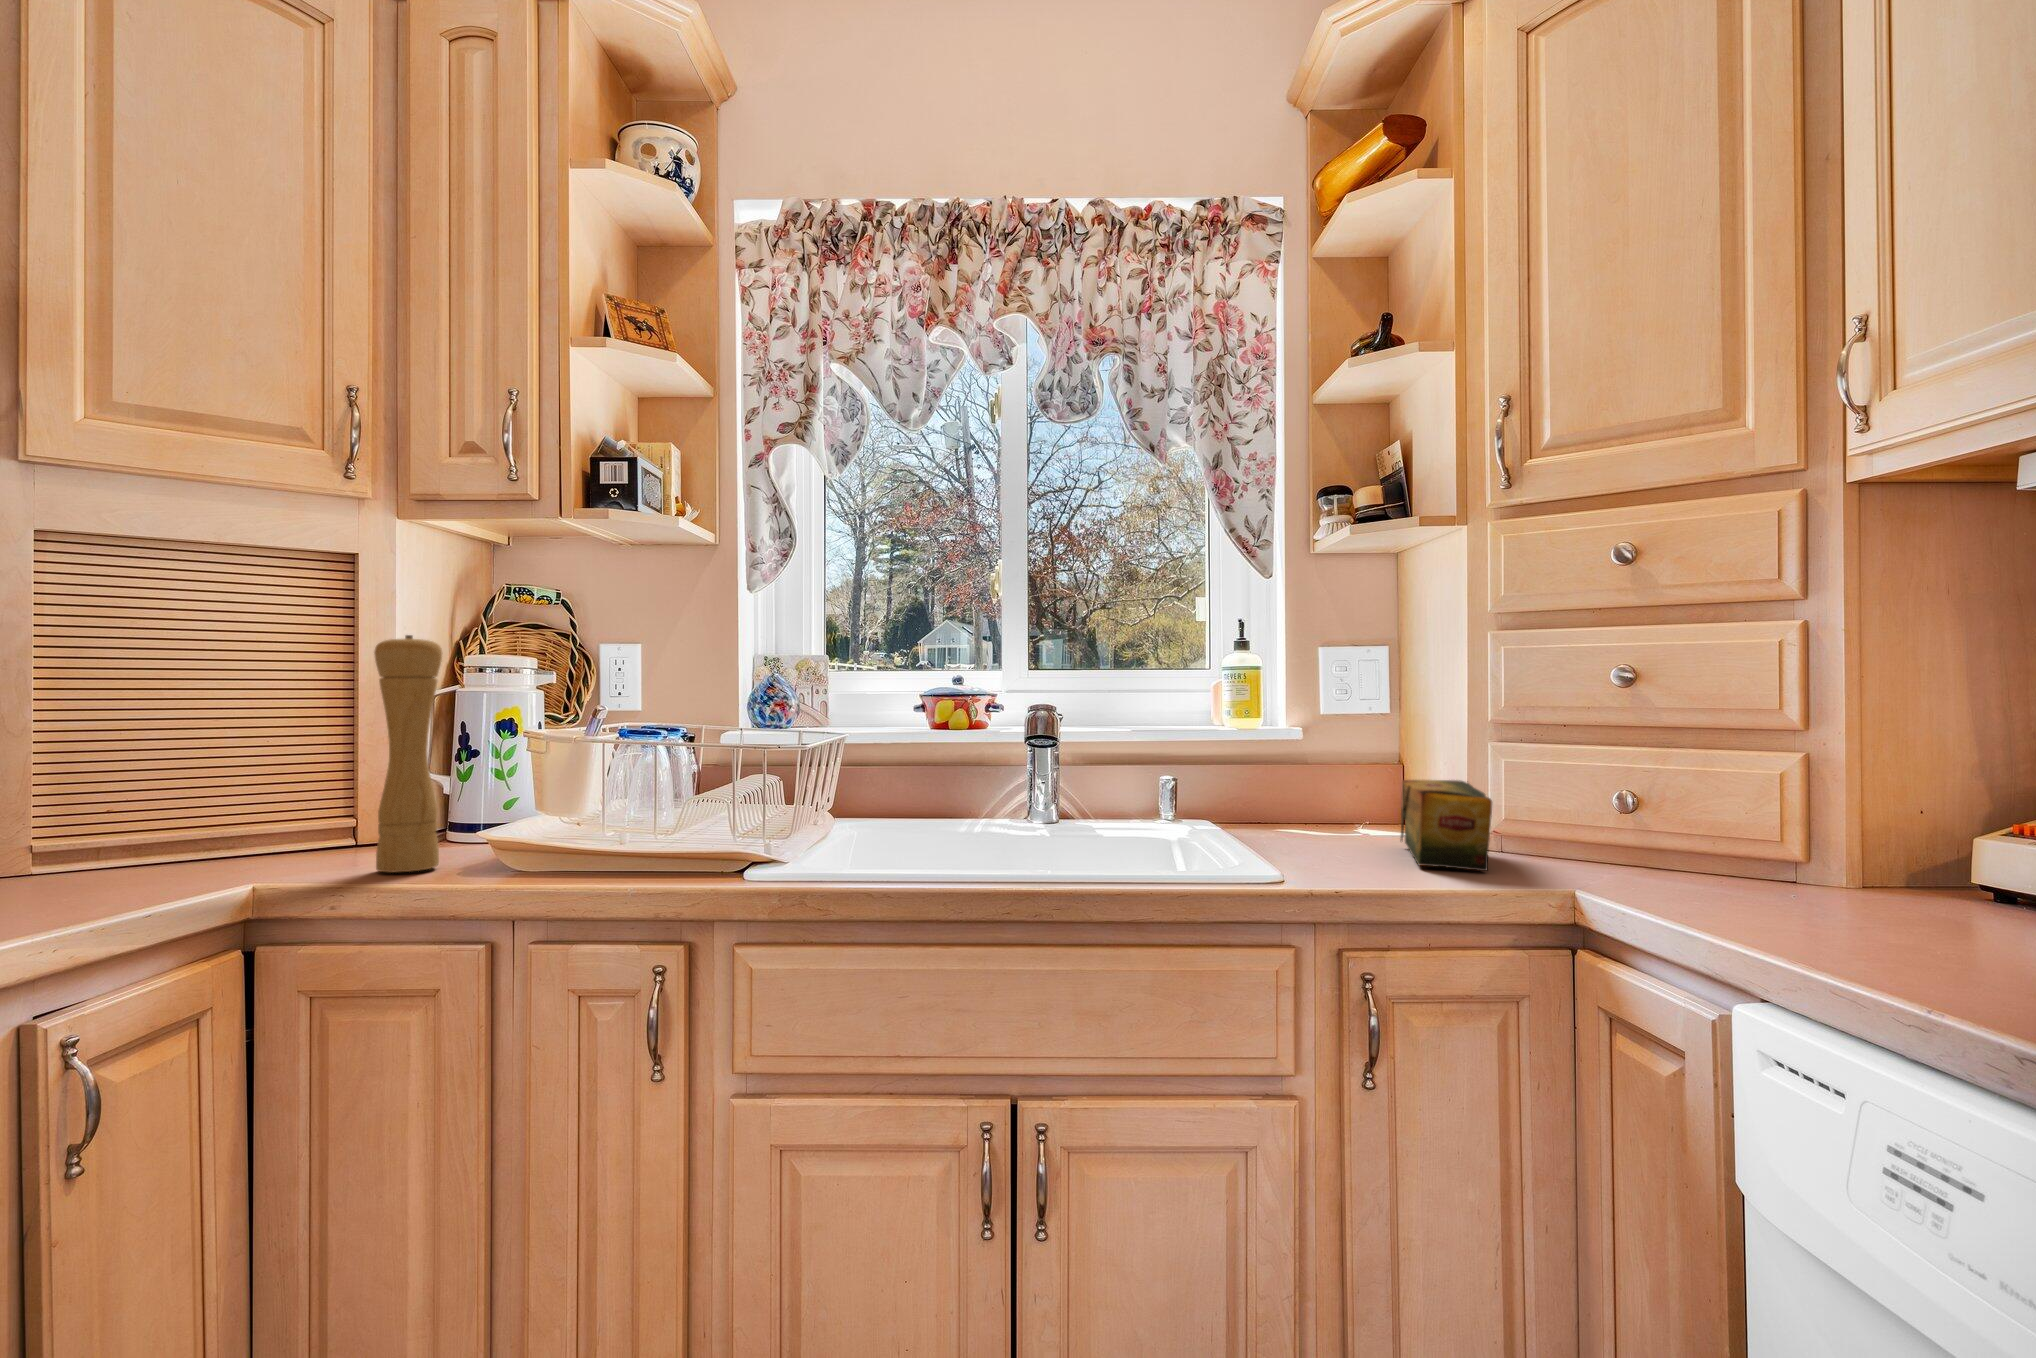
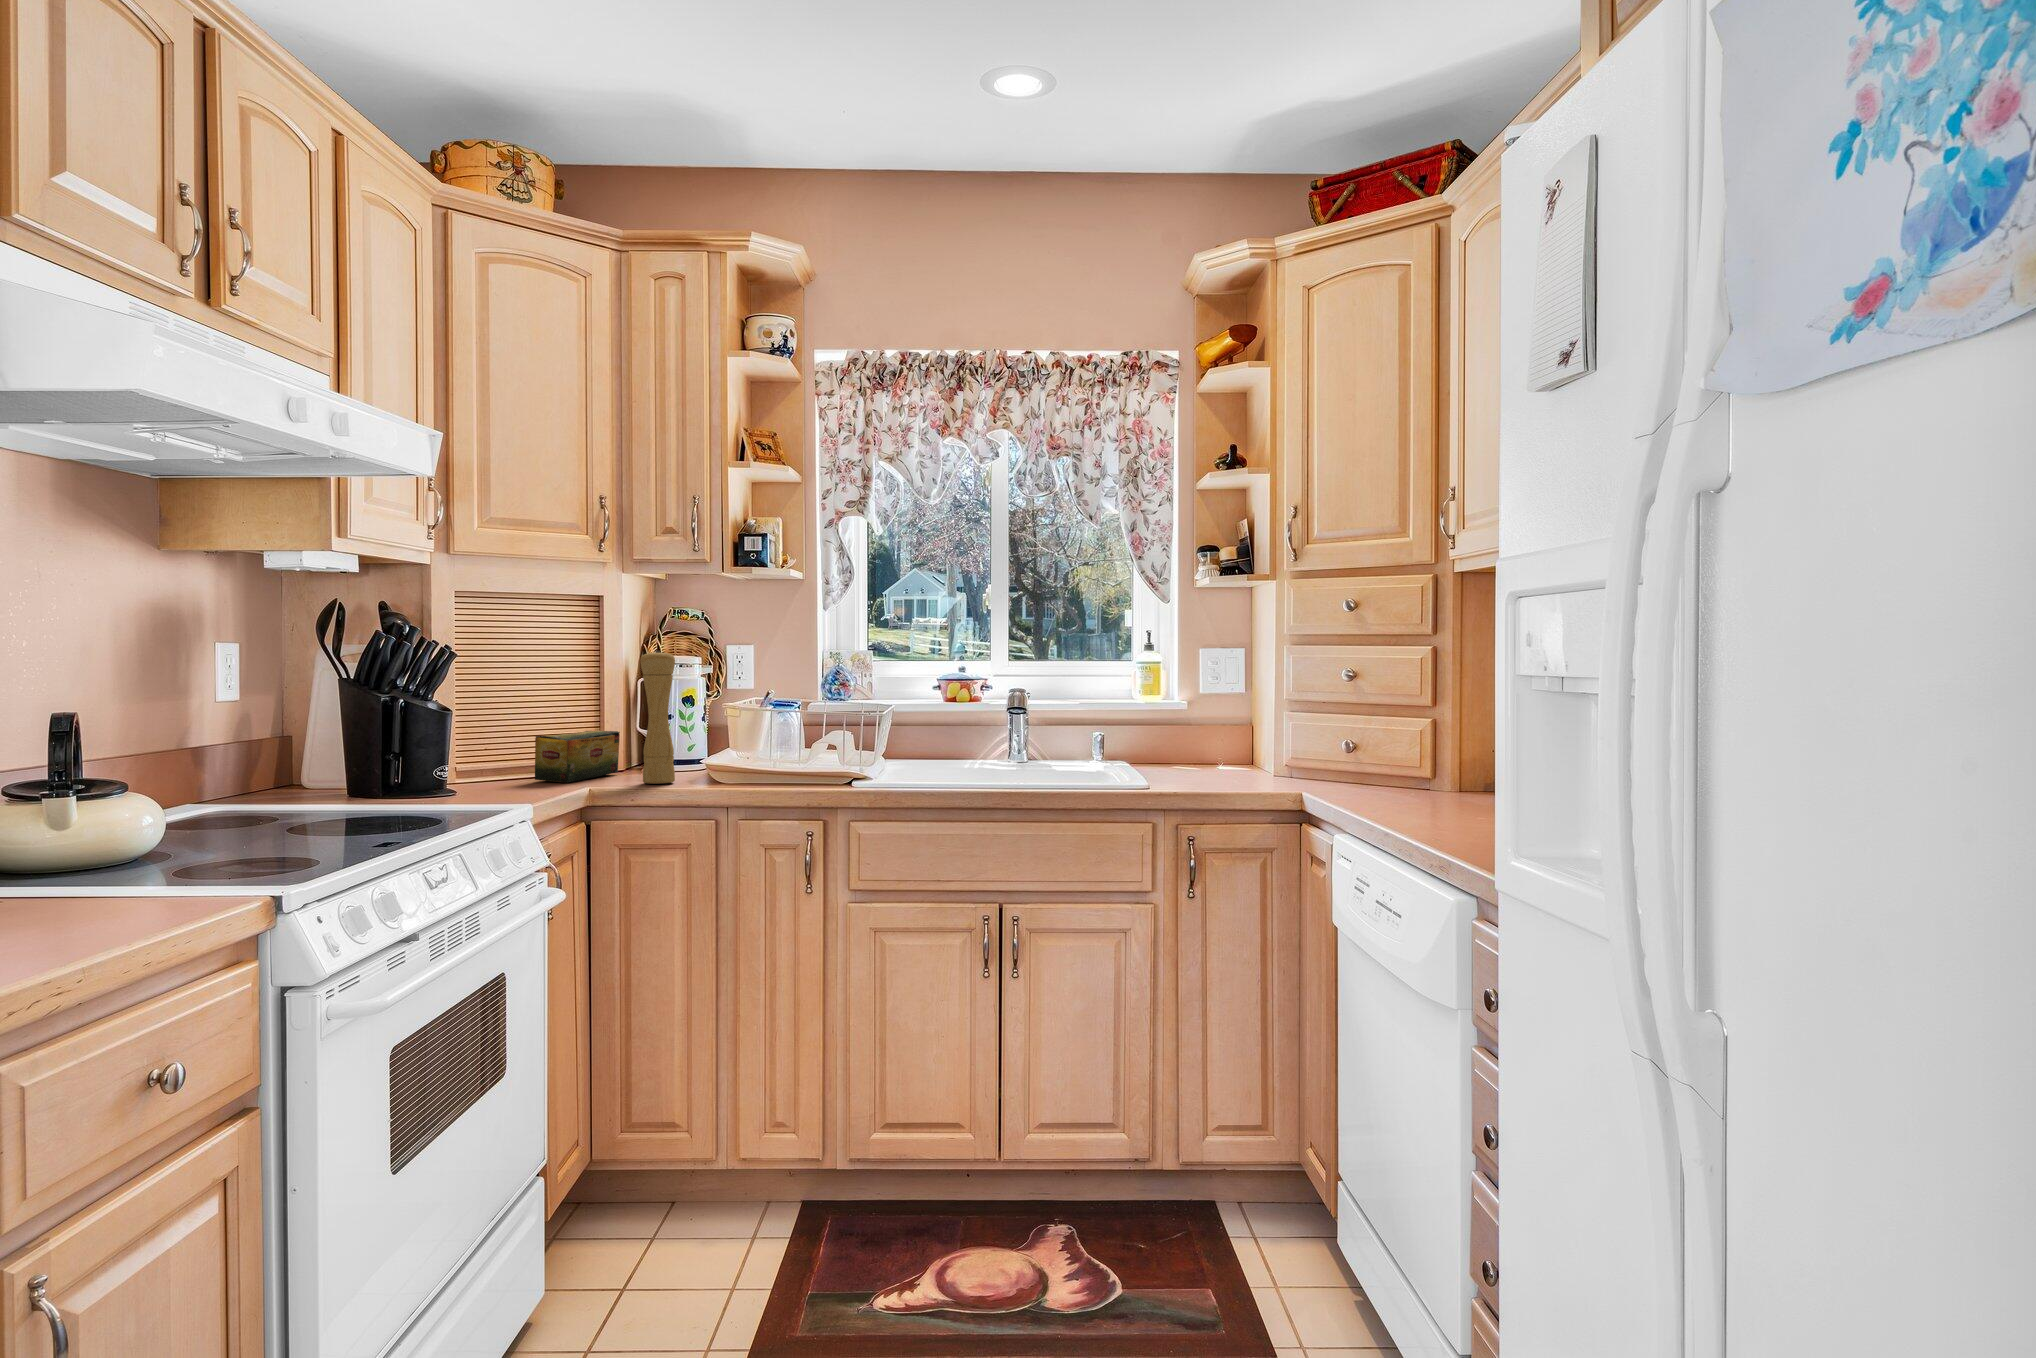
tea box: present [1401,780,1492,871] -> present [535,731,620,783]

